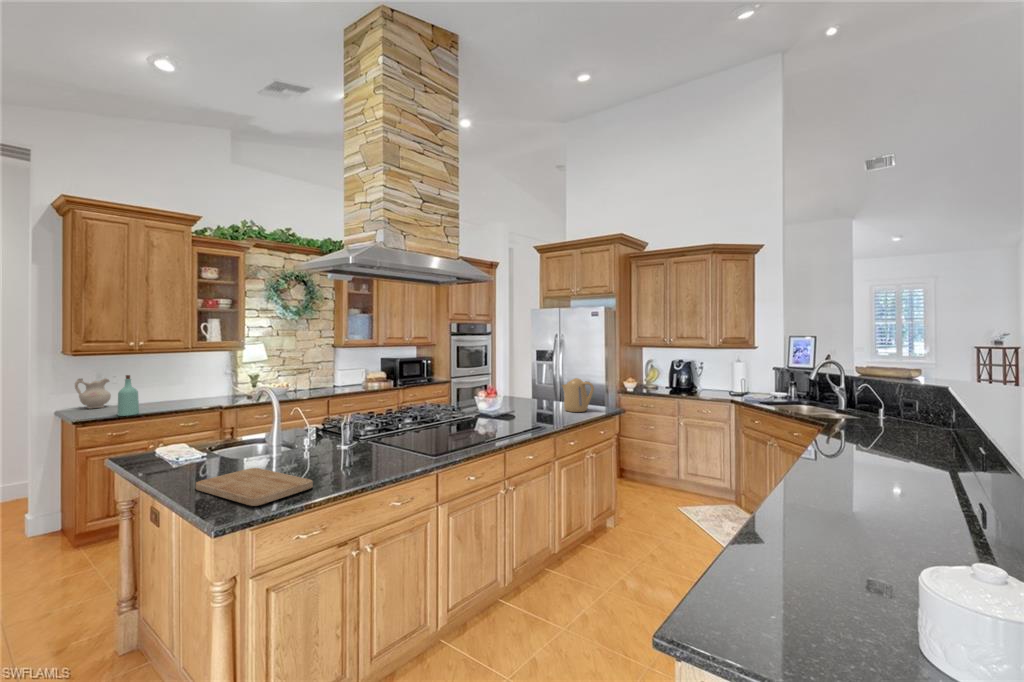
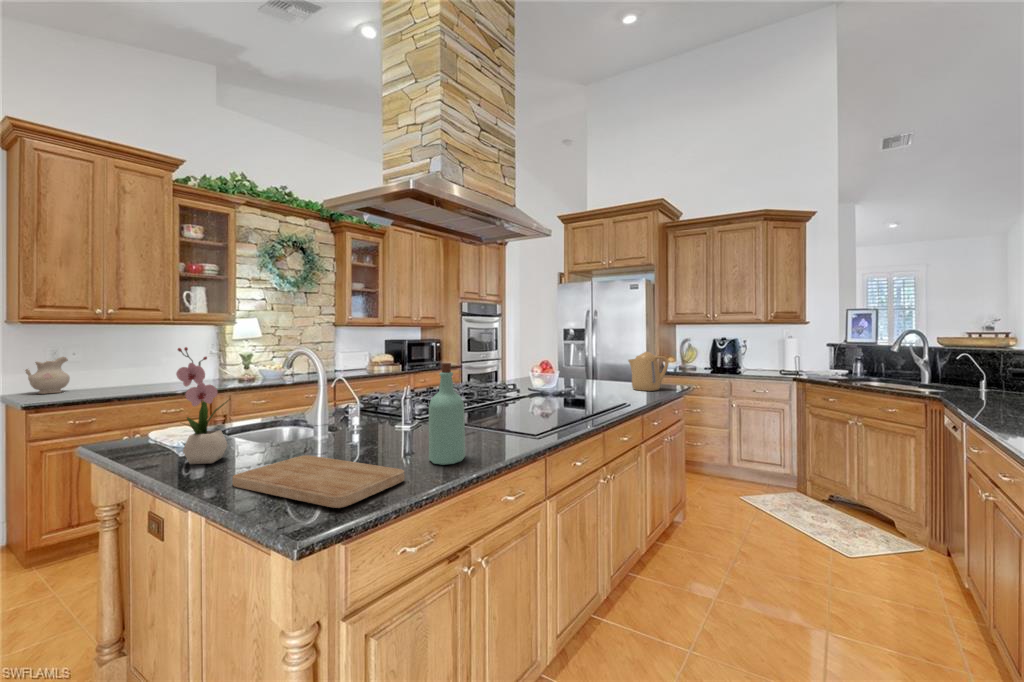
bottle: present [117,375,139,416] -> present [429,363,465,465]
flower arrangement: none [164,390,206,473] -> present [176,347,227,464]

